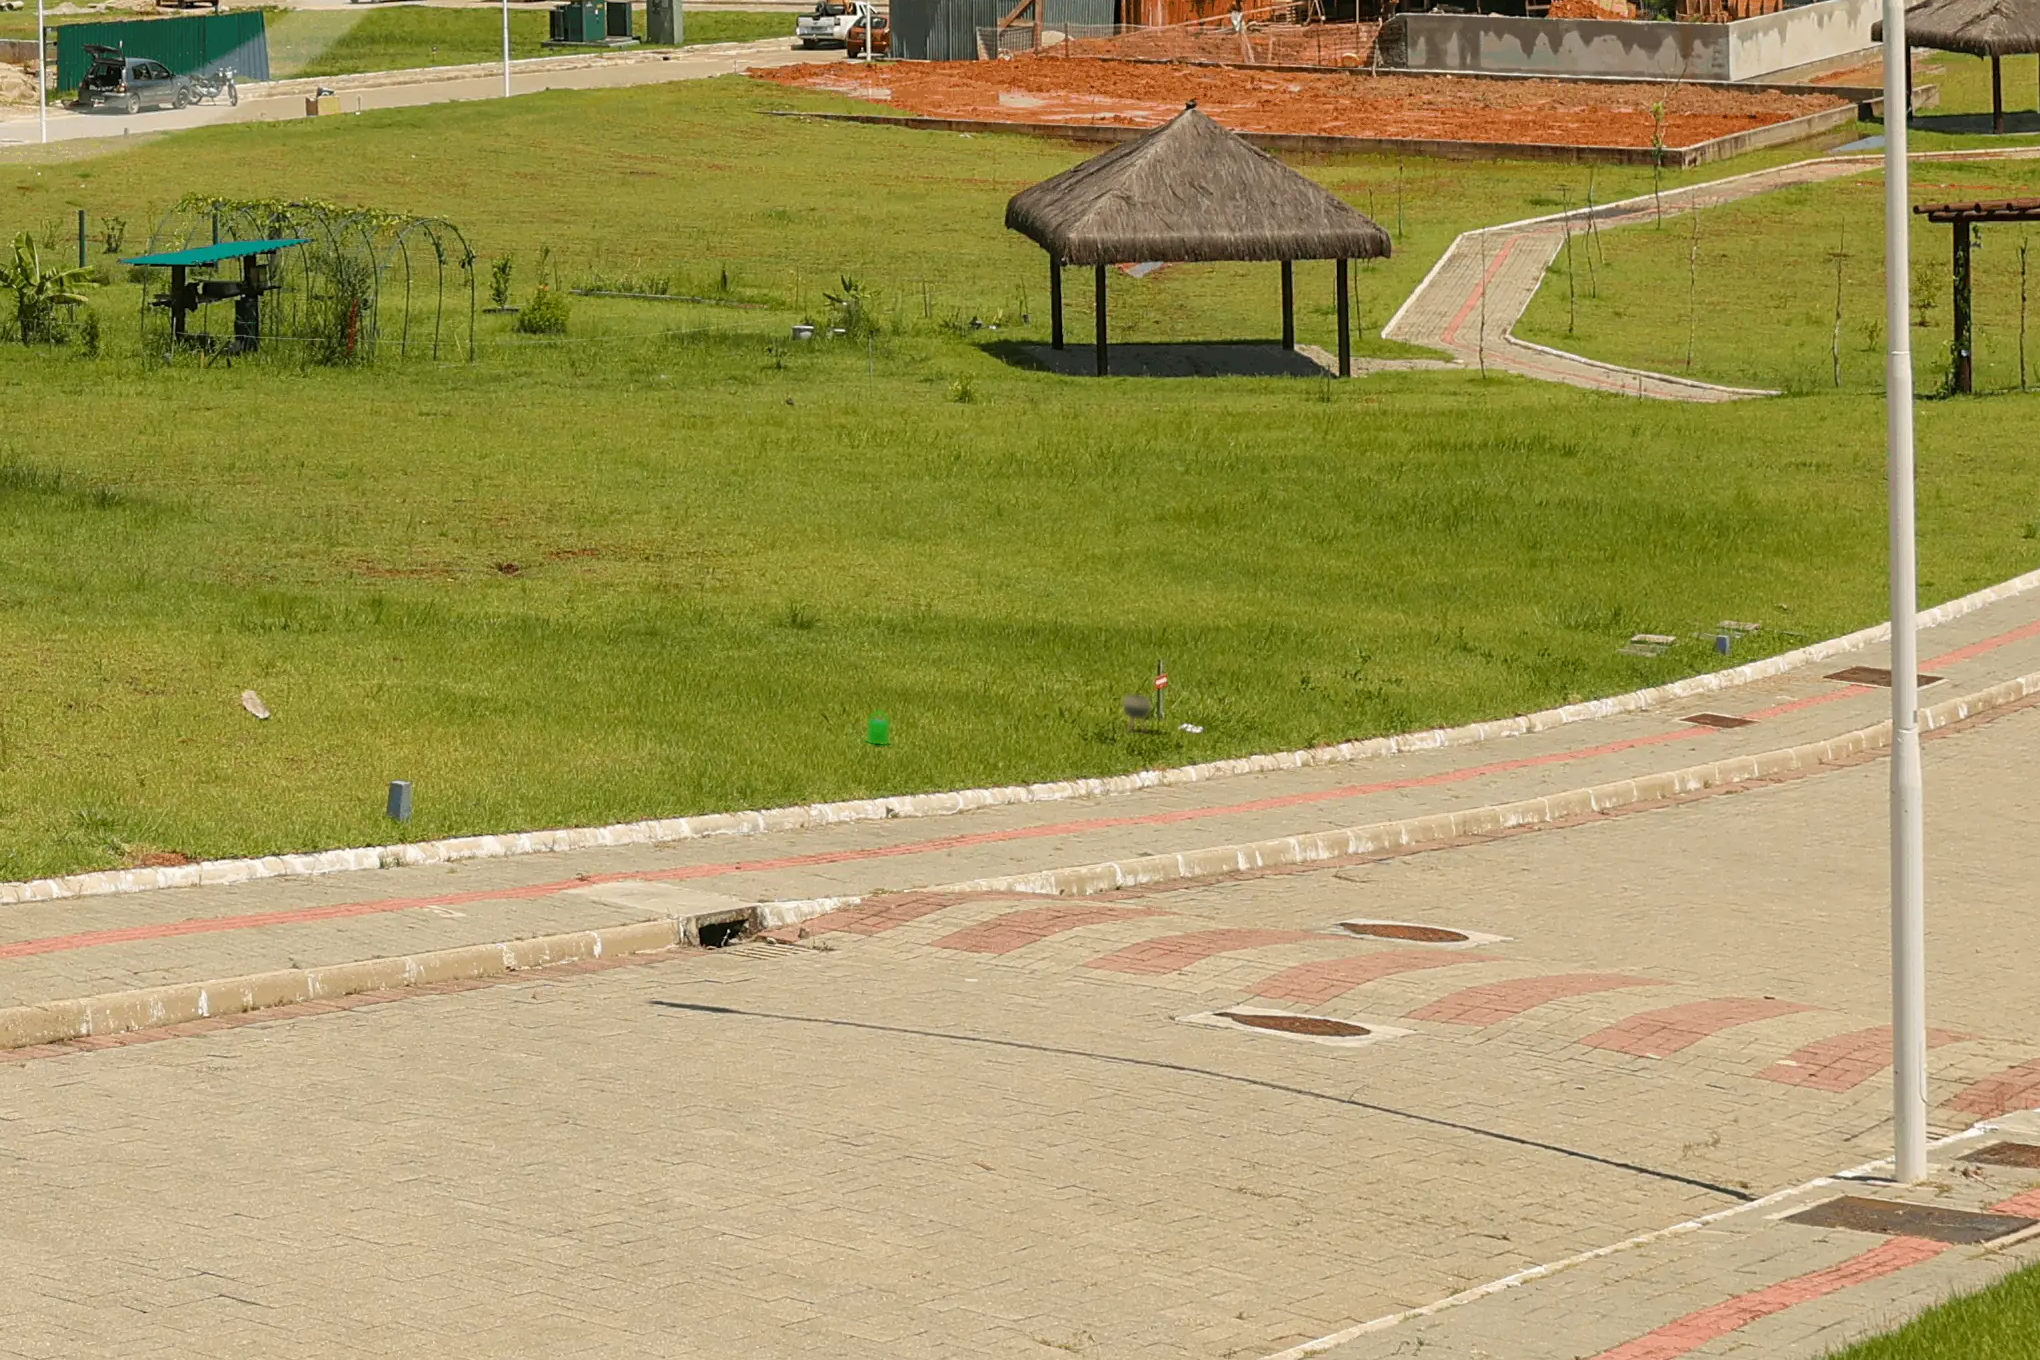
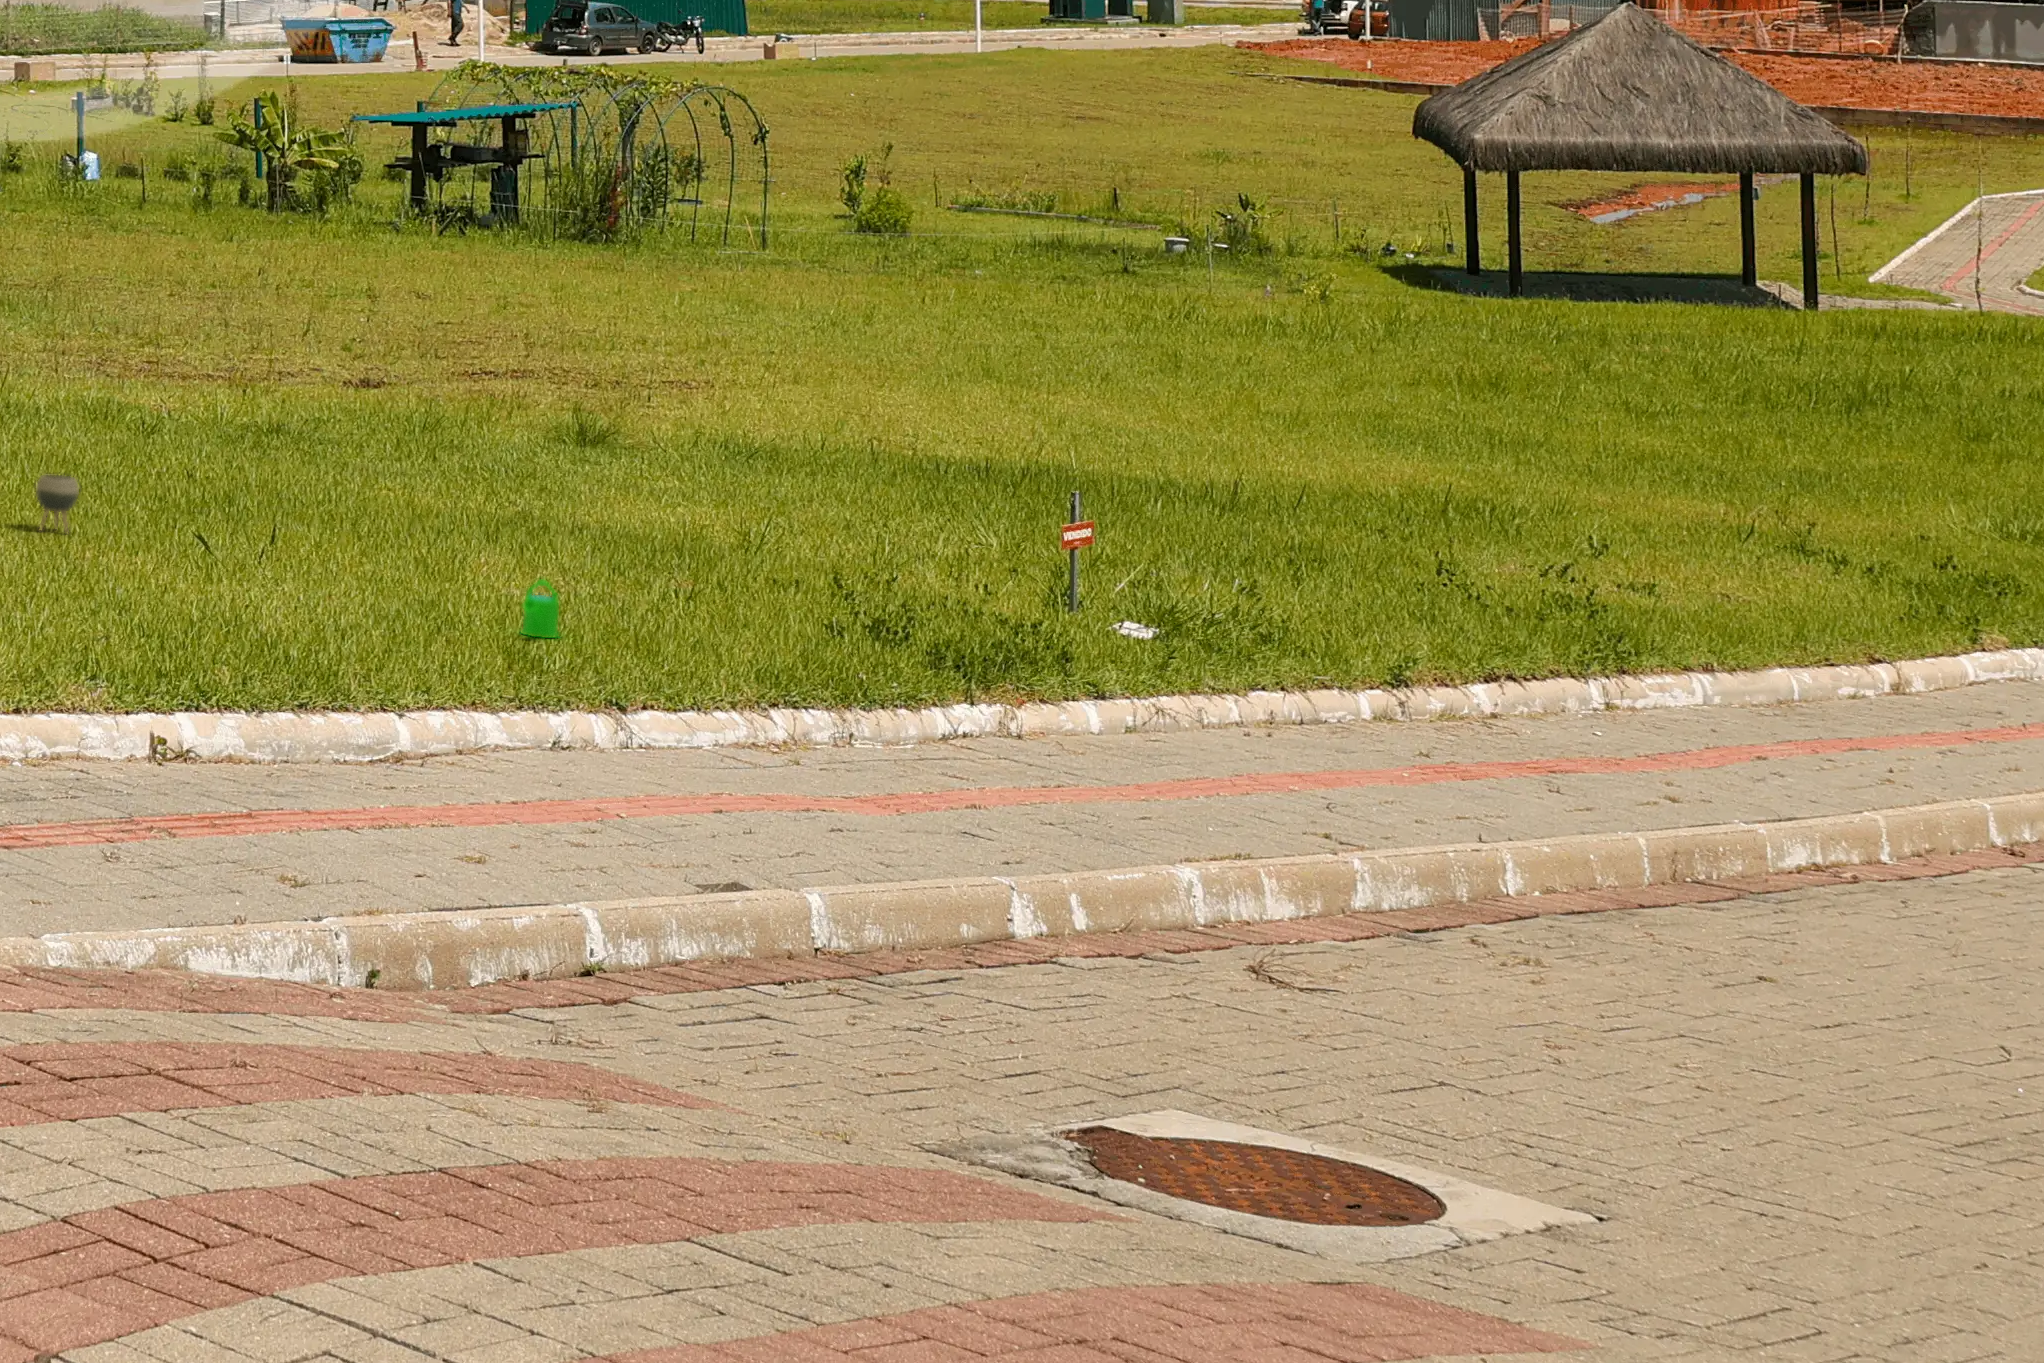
planter: present [1123,695,1151,729] -> present [36,475,79,532]

